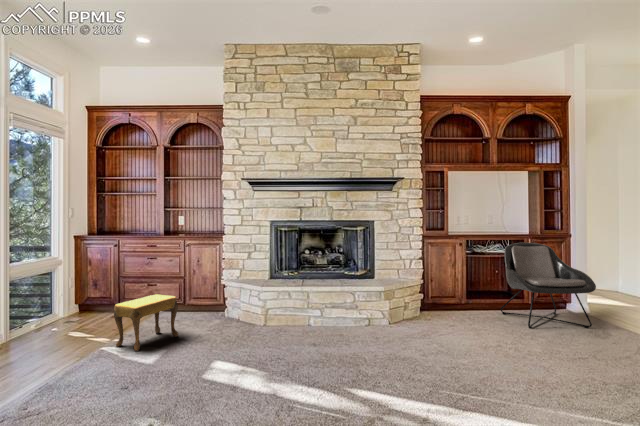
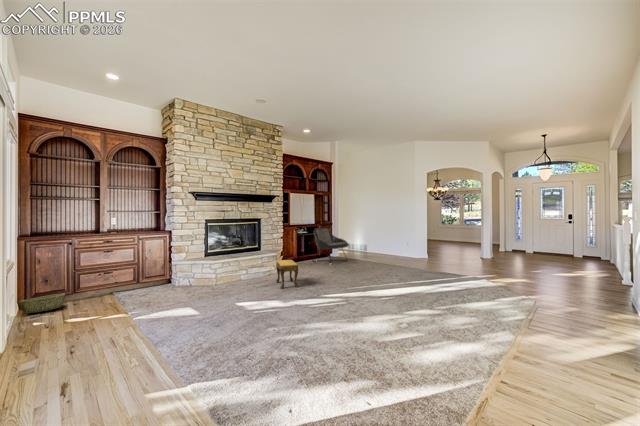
footstool: present [114,294,178,351] -> present [276,260,298,289]
woven basket: none [61,300,106,318] -> present [19,293,65,313]

